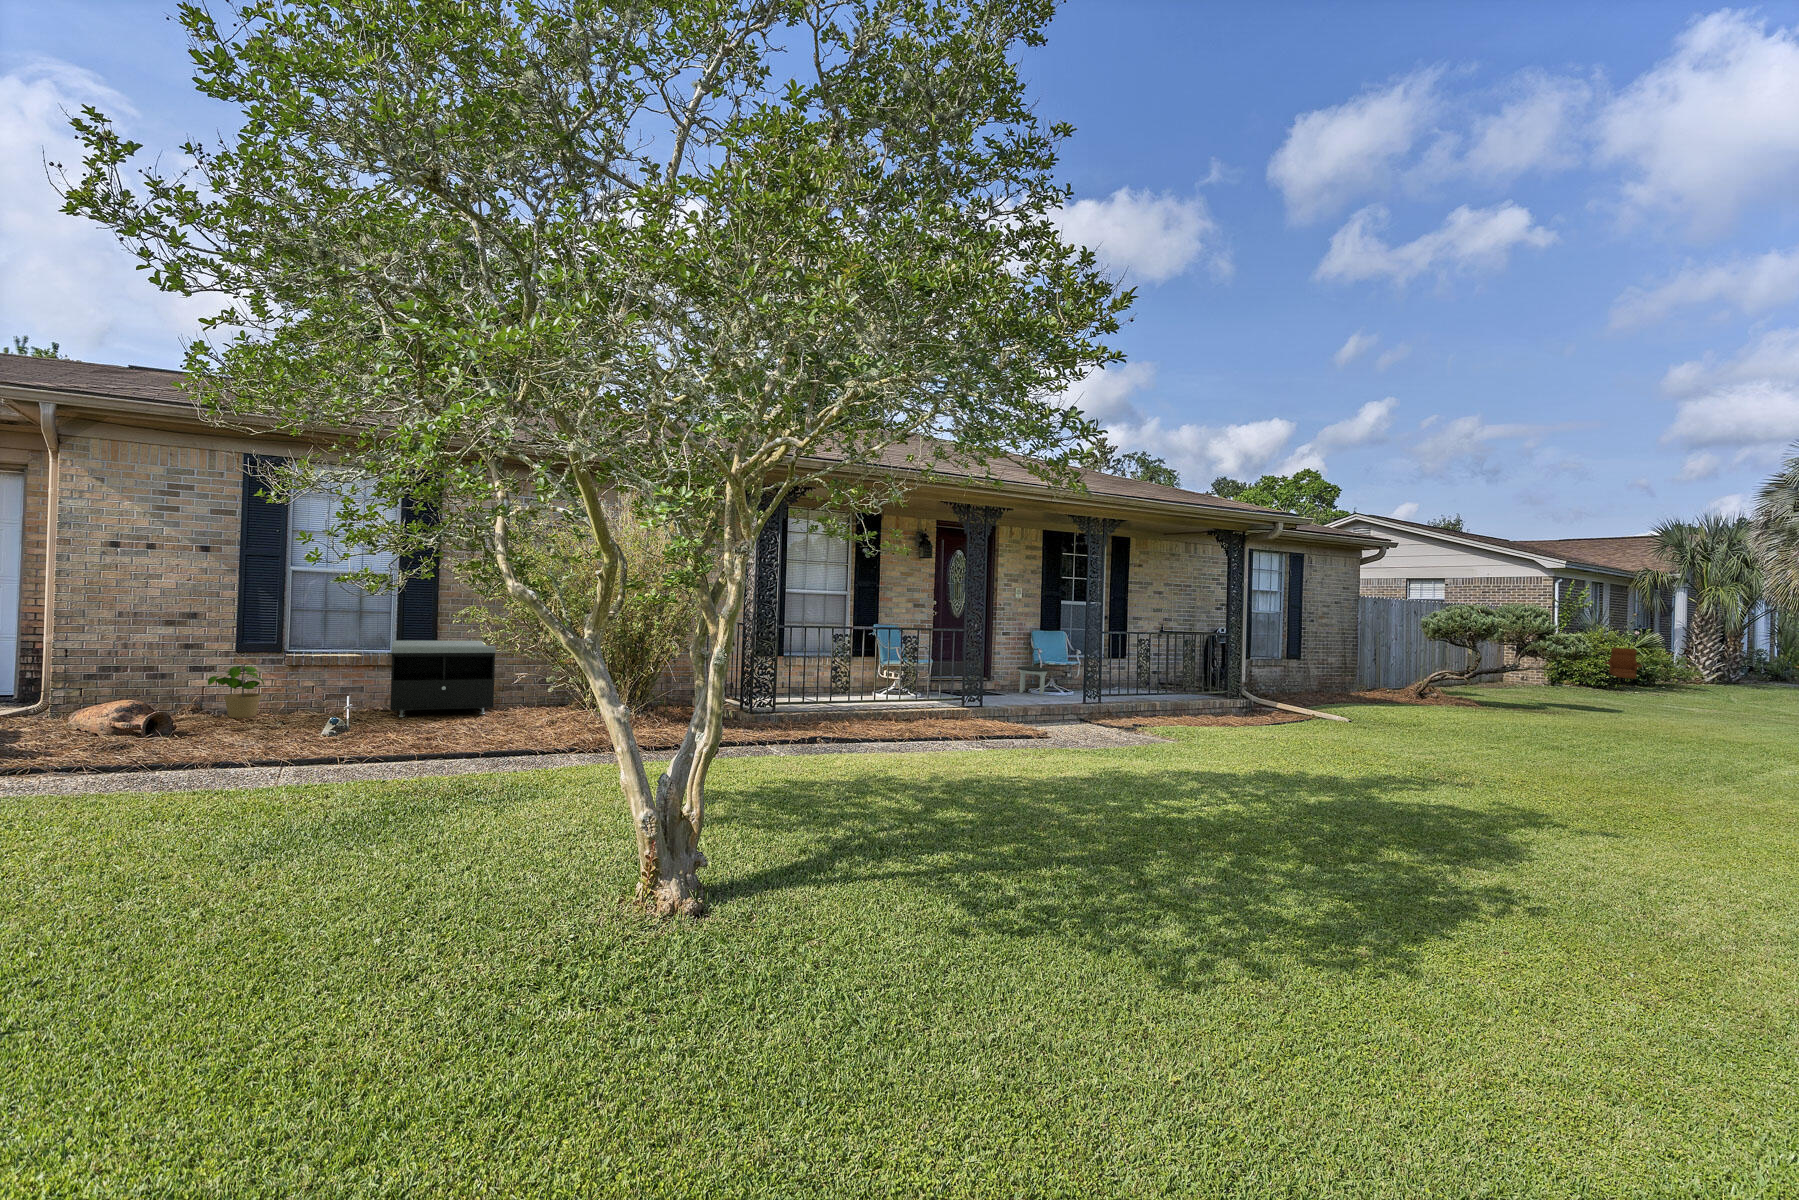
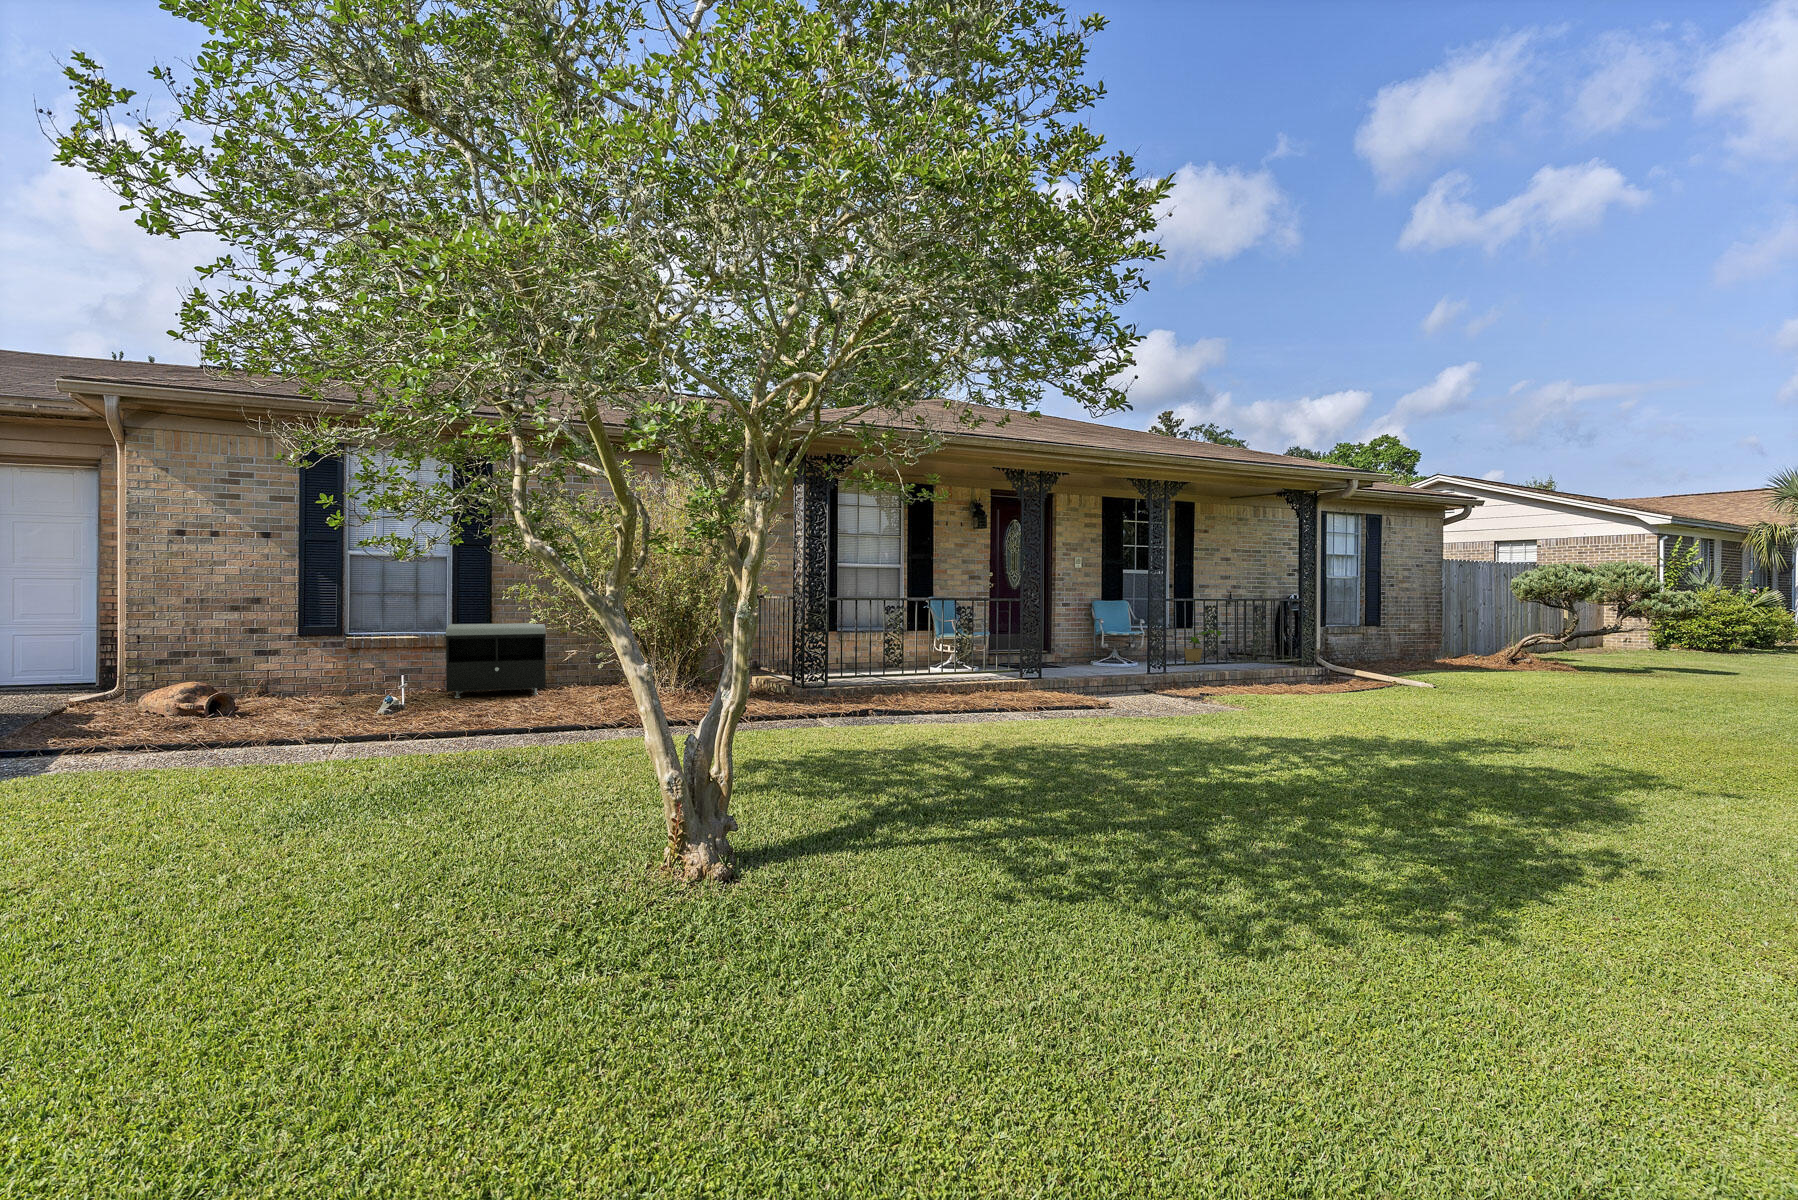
lounge chair: present [1605,648,1642,686] -> none [1692,612,1735,652]
potted plant: present [208,666,264,718] -> present [1184,630,1221,661]
round table: present [1018,666,1049,695] -> none [1068,641,1100,669]

